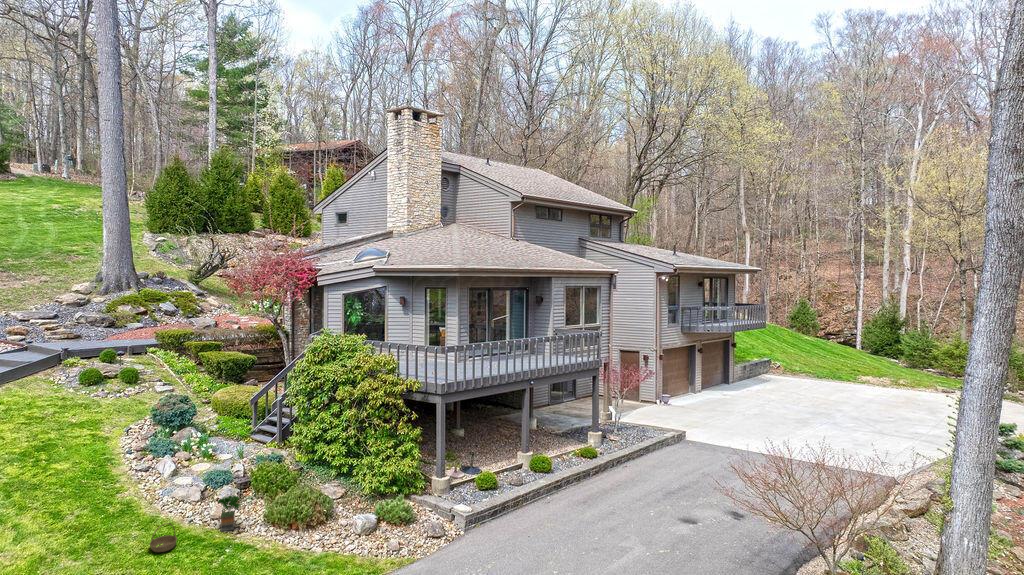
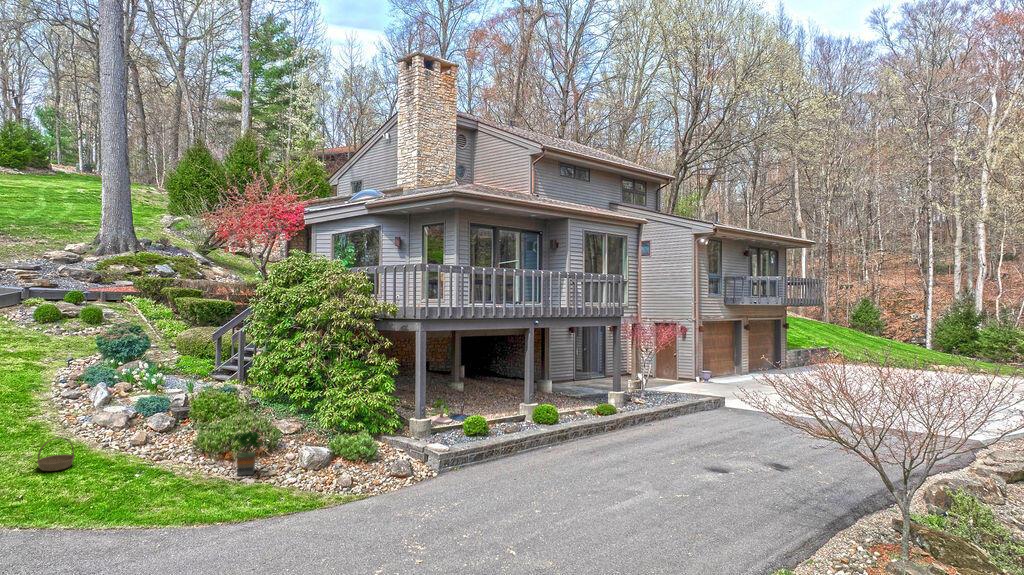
potted tree: present [218,495,240,531] -> present [234,432,262,476]

